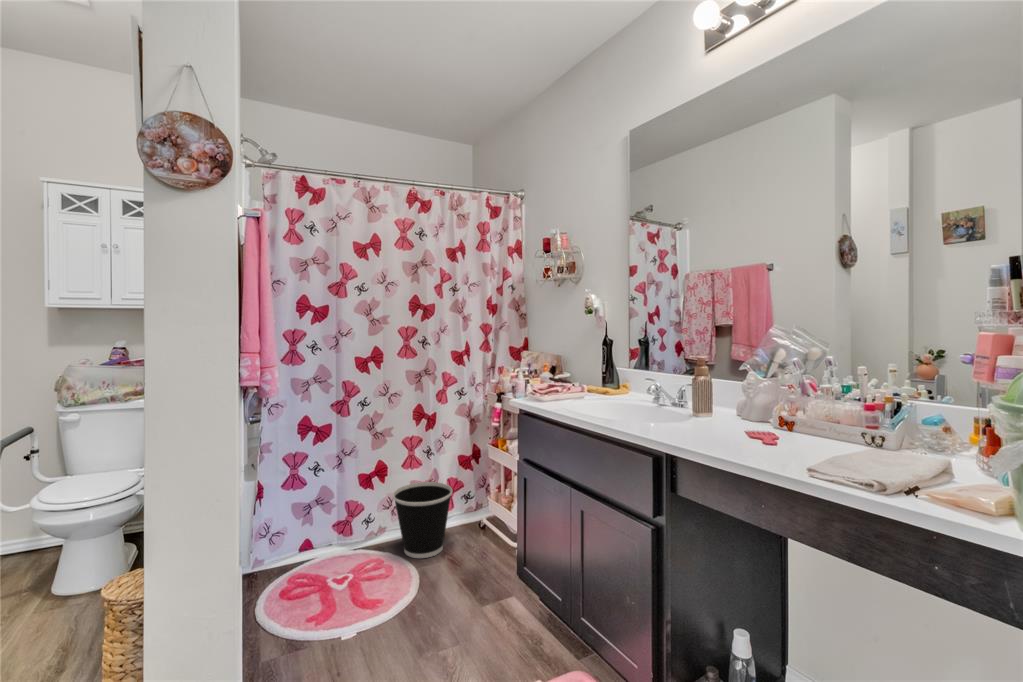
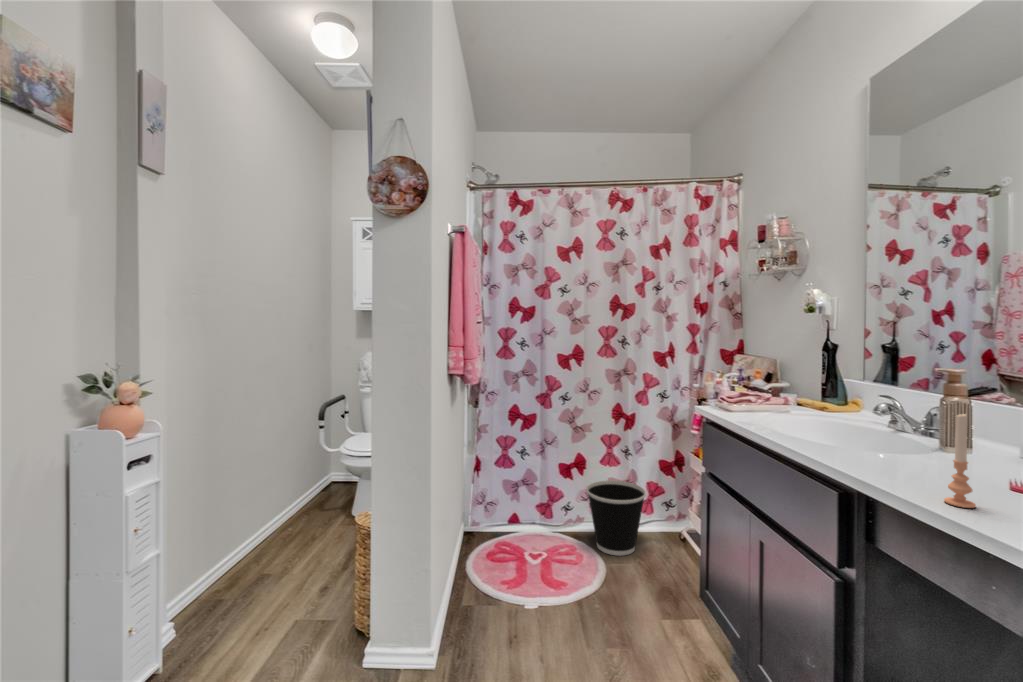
candle: none [726,384,745,453] -> present [944,414,976,508]

